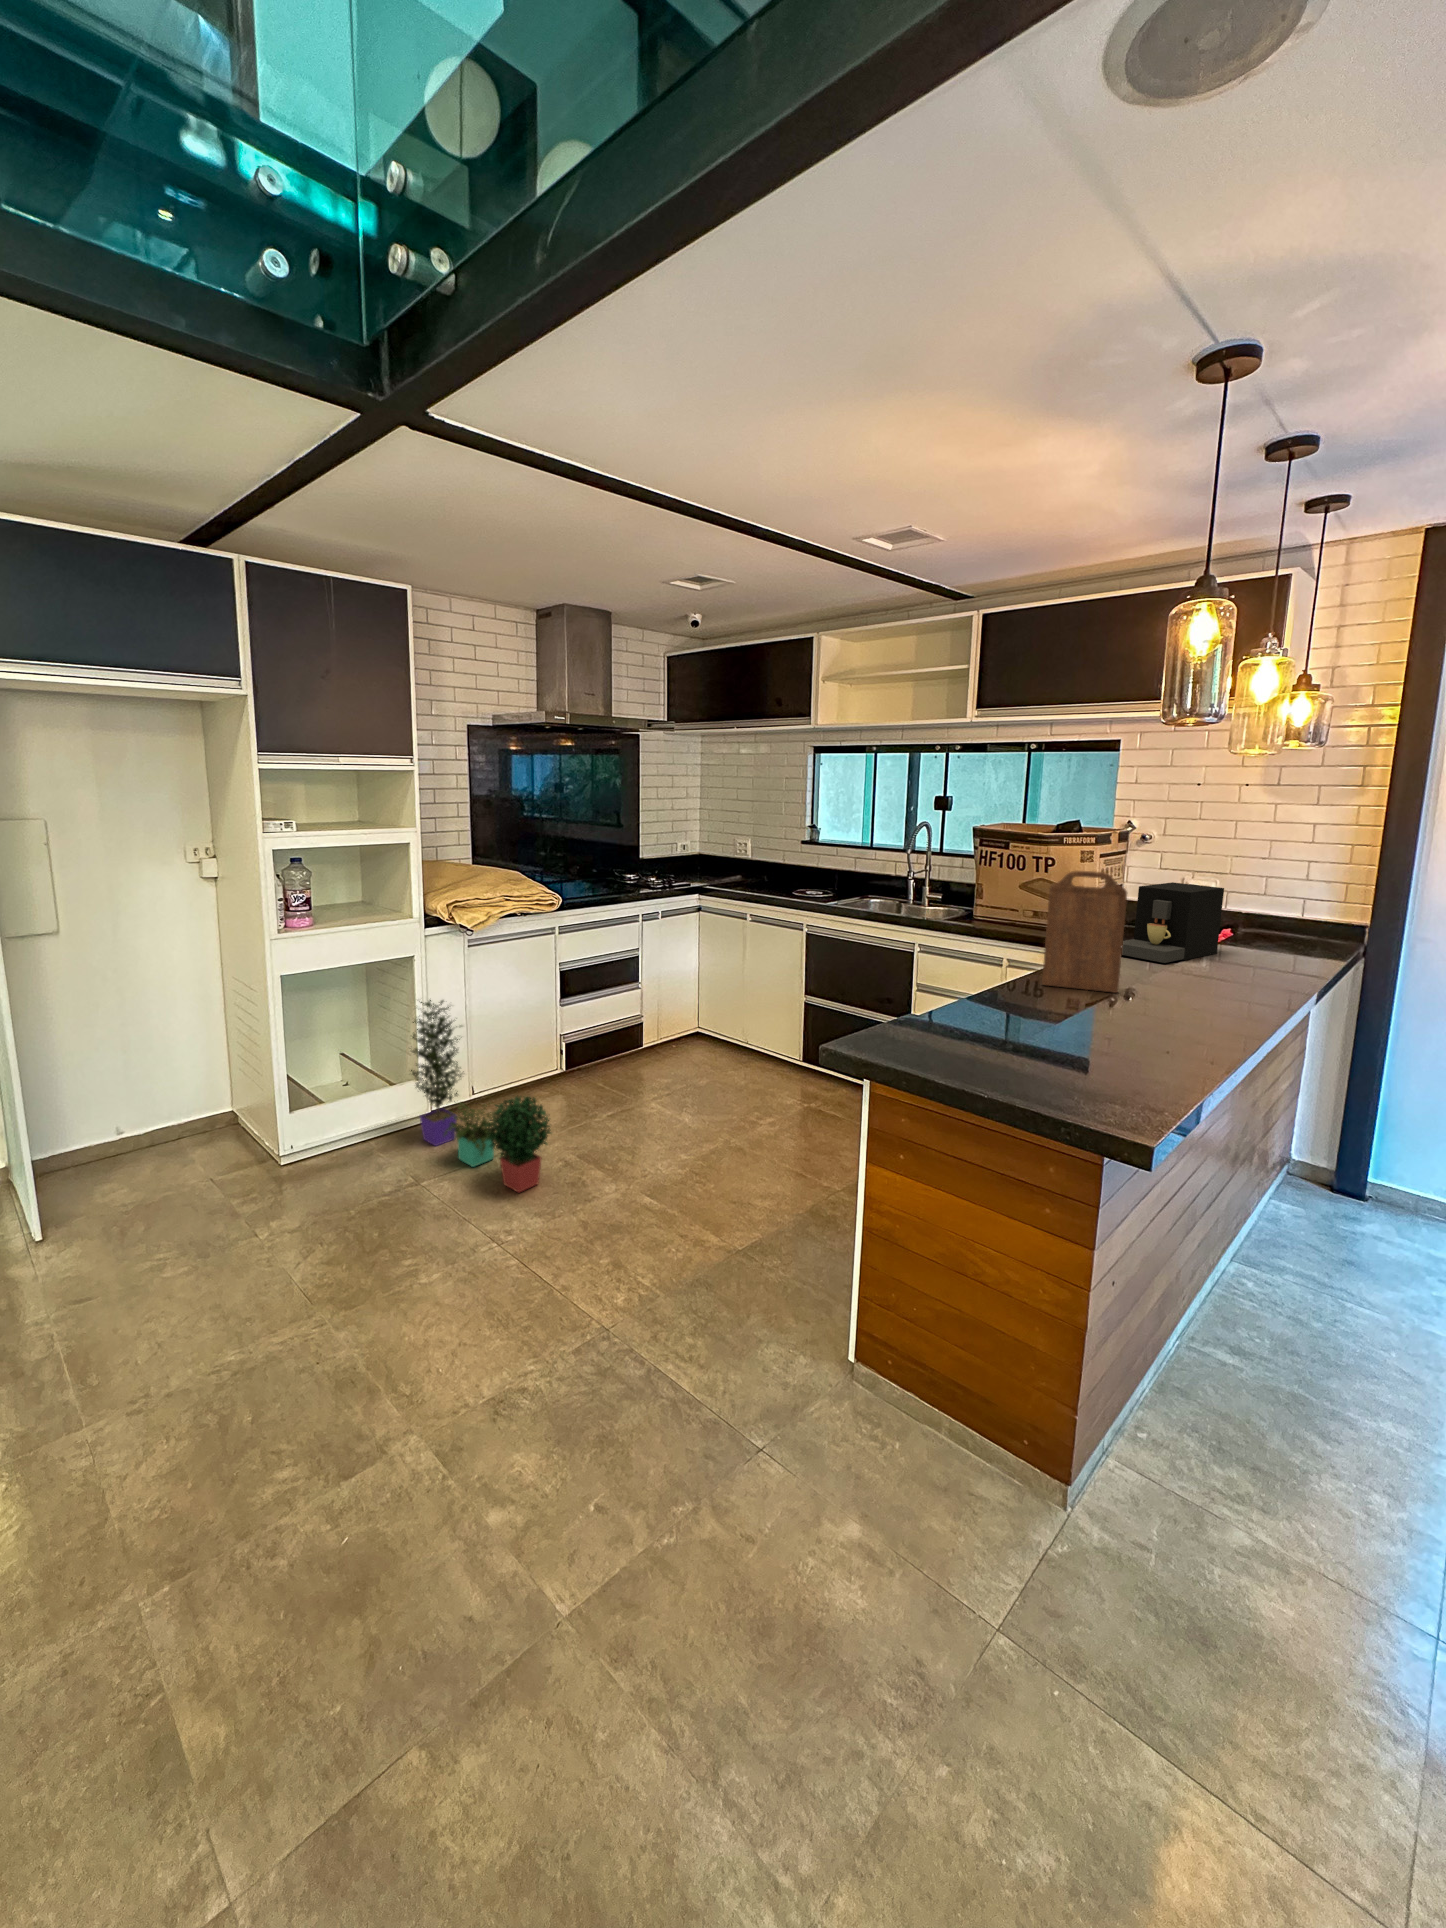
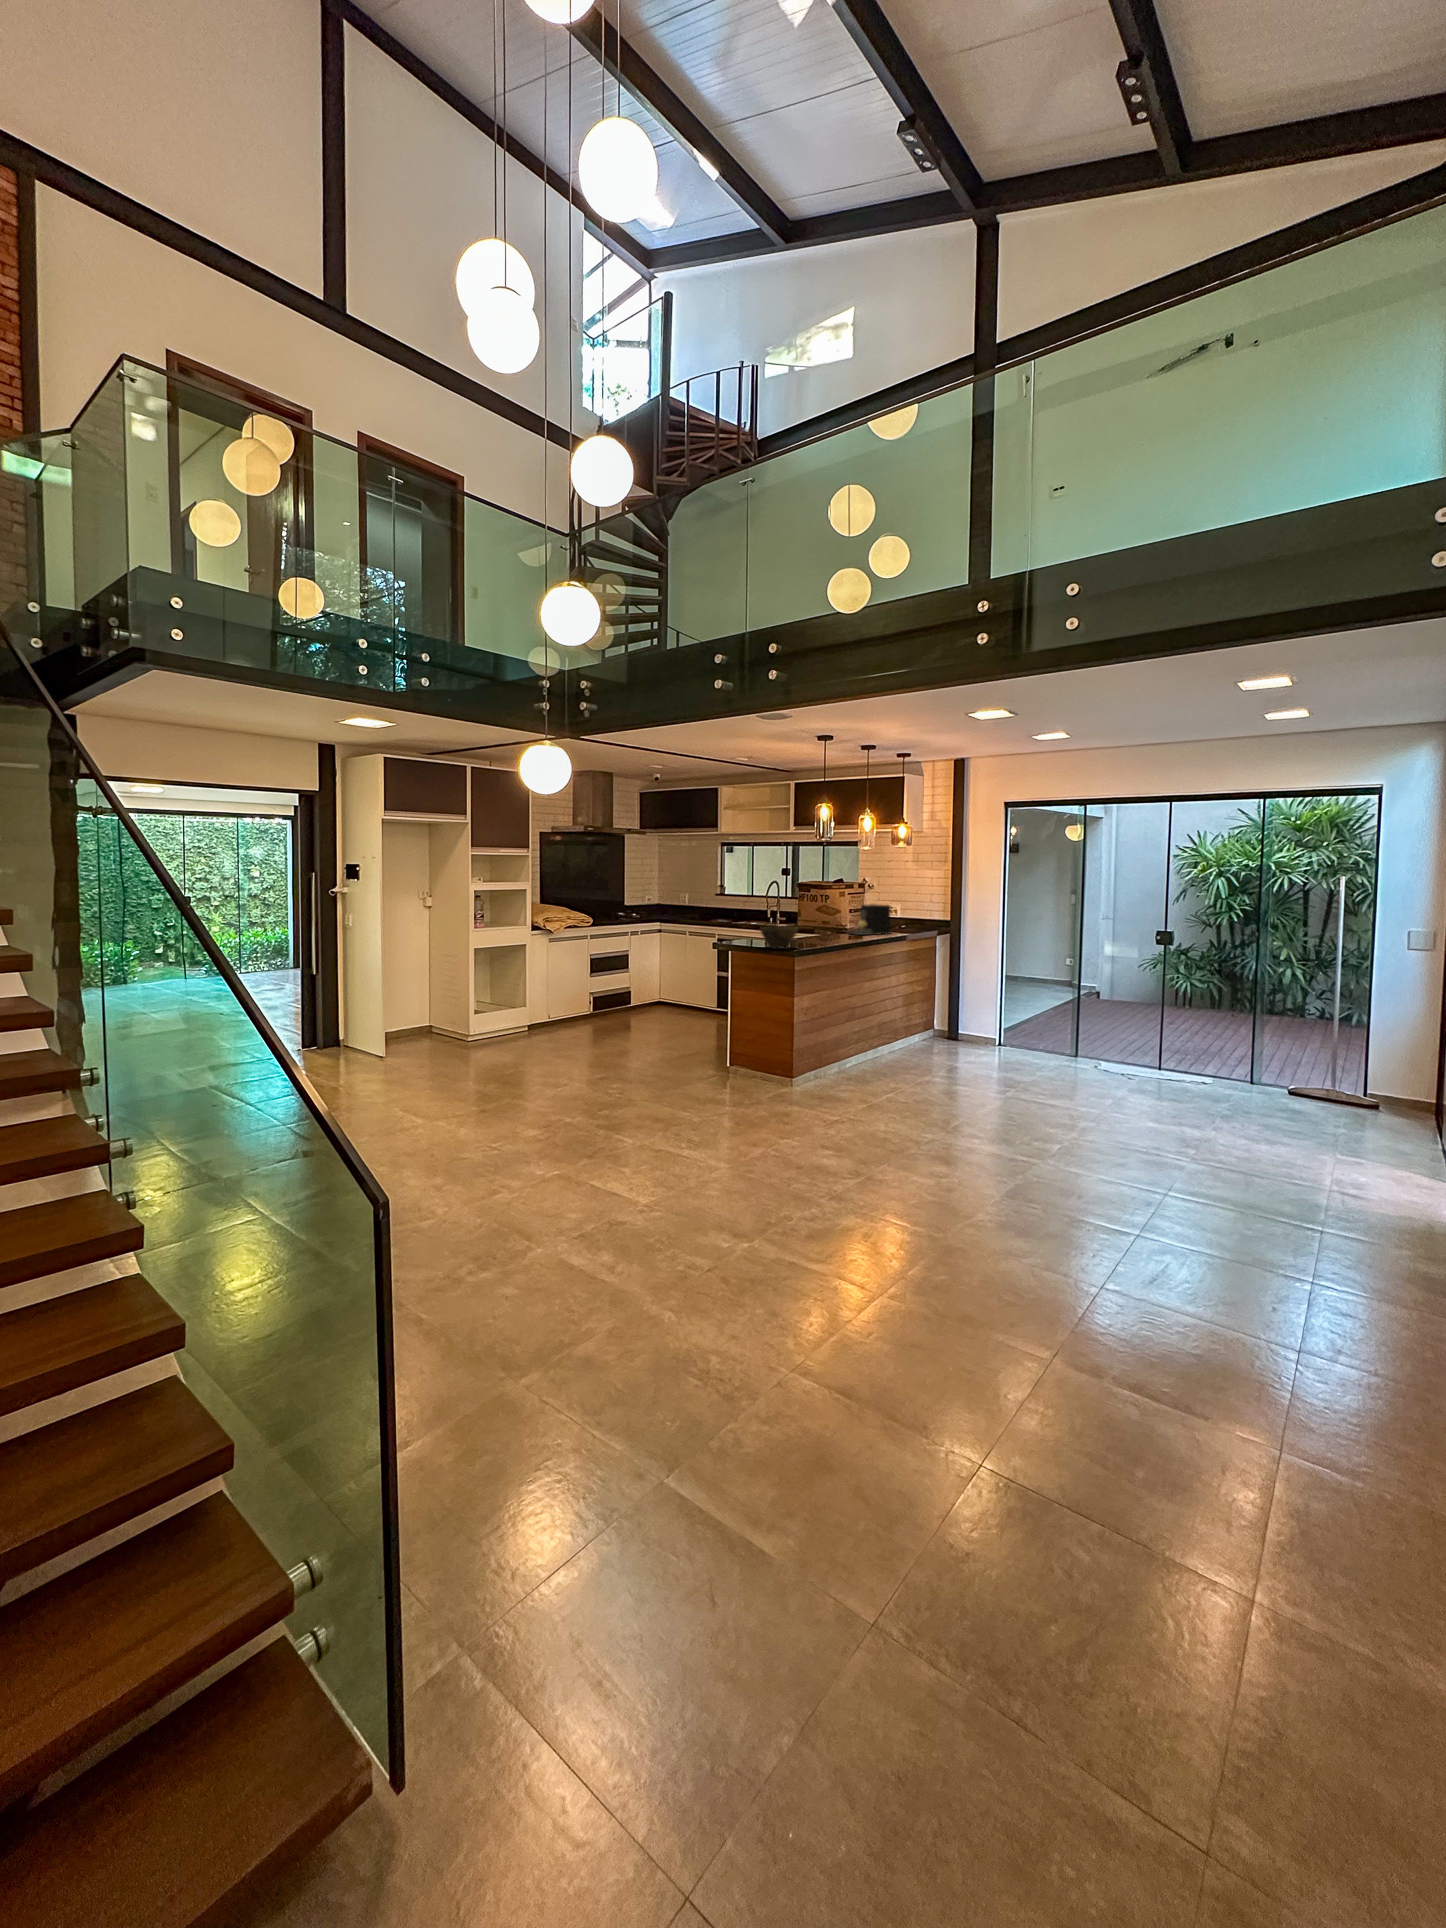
cutting board: present [1042,871,1127,993] -> none [806,894,833,940]
bowl: none [954,981,1086,1069] -> present [760,926,798,949]
potted plant: present [411,1000,551,1192] -> none [525,963,602,1045]

